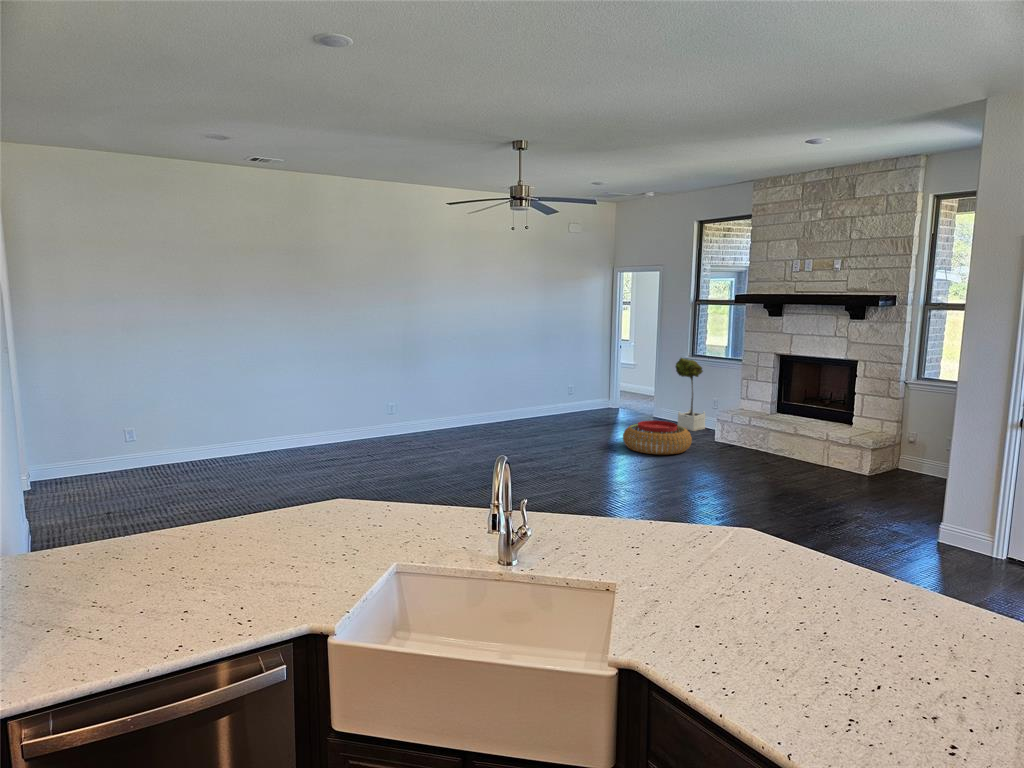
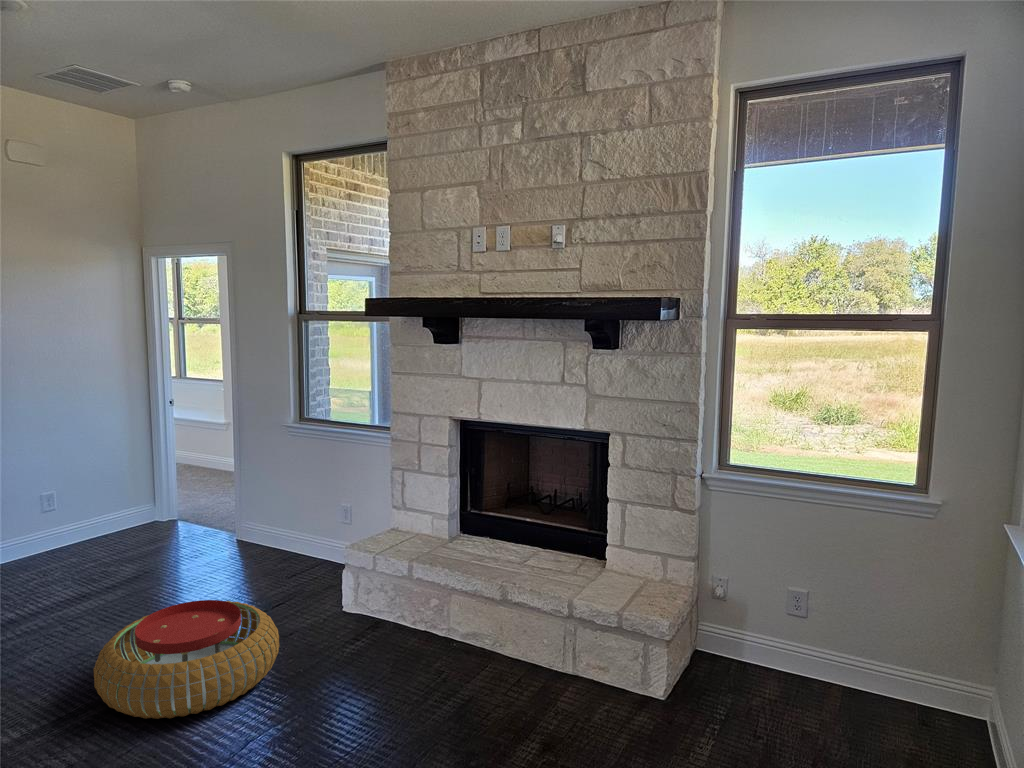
potted tree: present [675,358,705,431] -> none [262,429,333,578]

